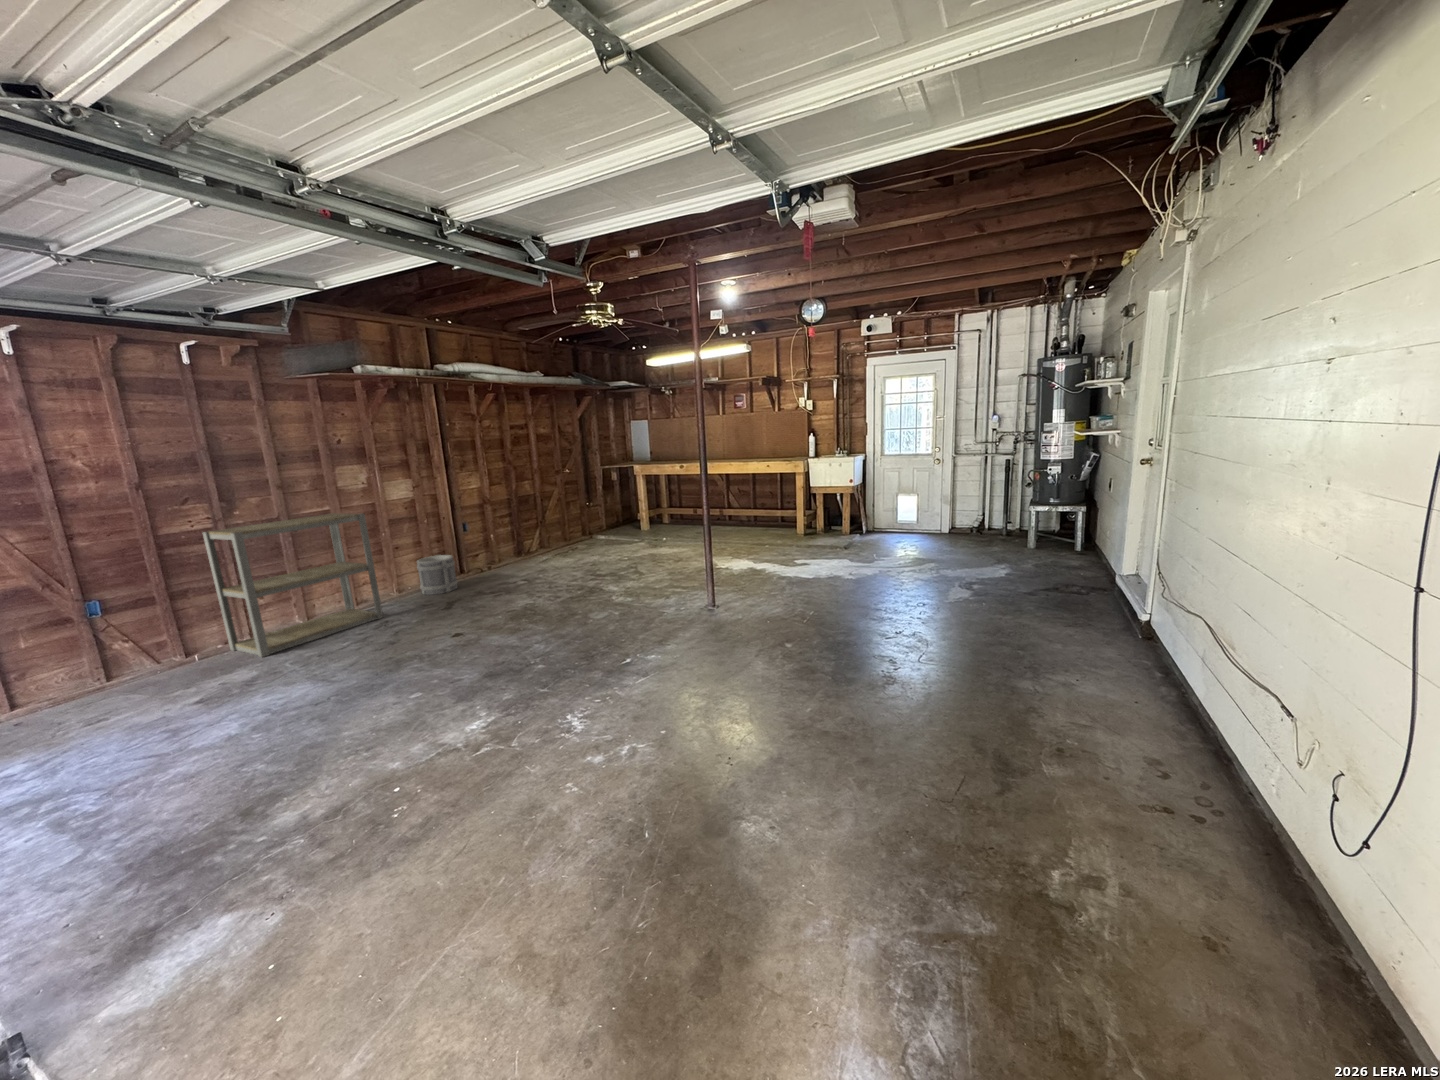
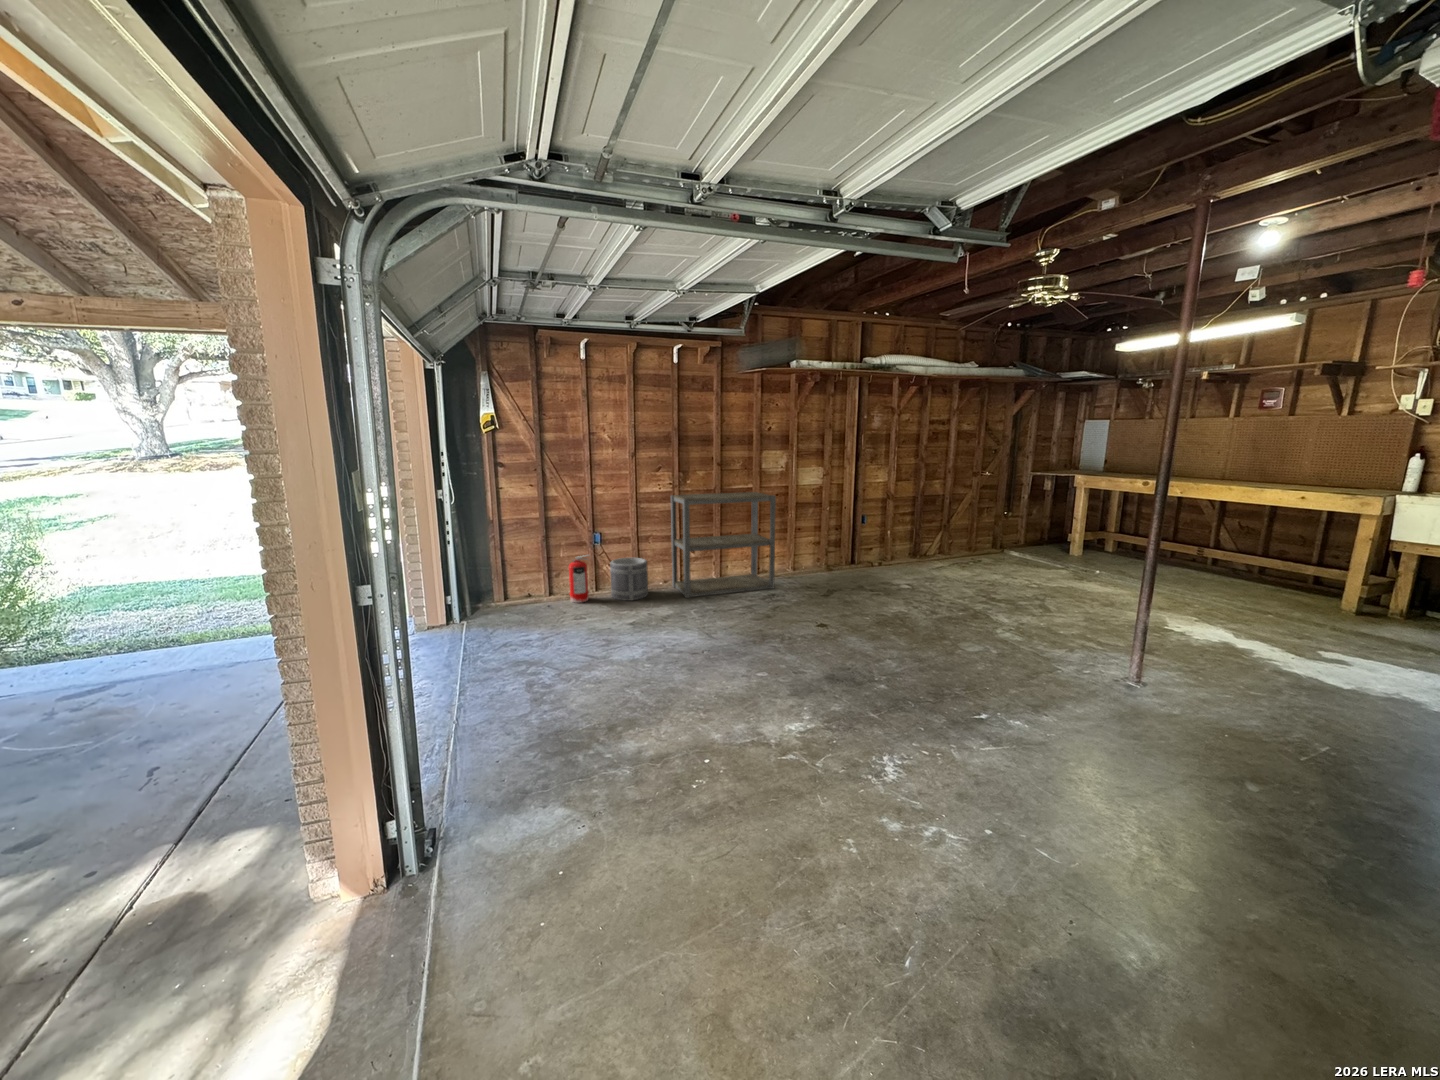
bucket: present [417,555,457,595] -> present [610,558,648,601]
fire extinguisher: none [22,639,78,717] -> present [569,555,589,603]

